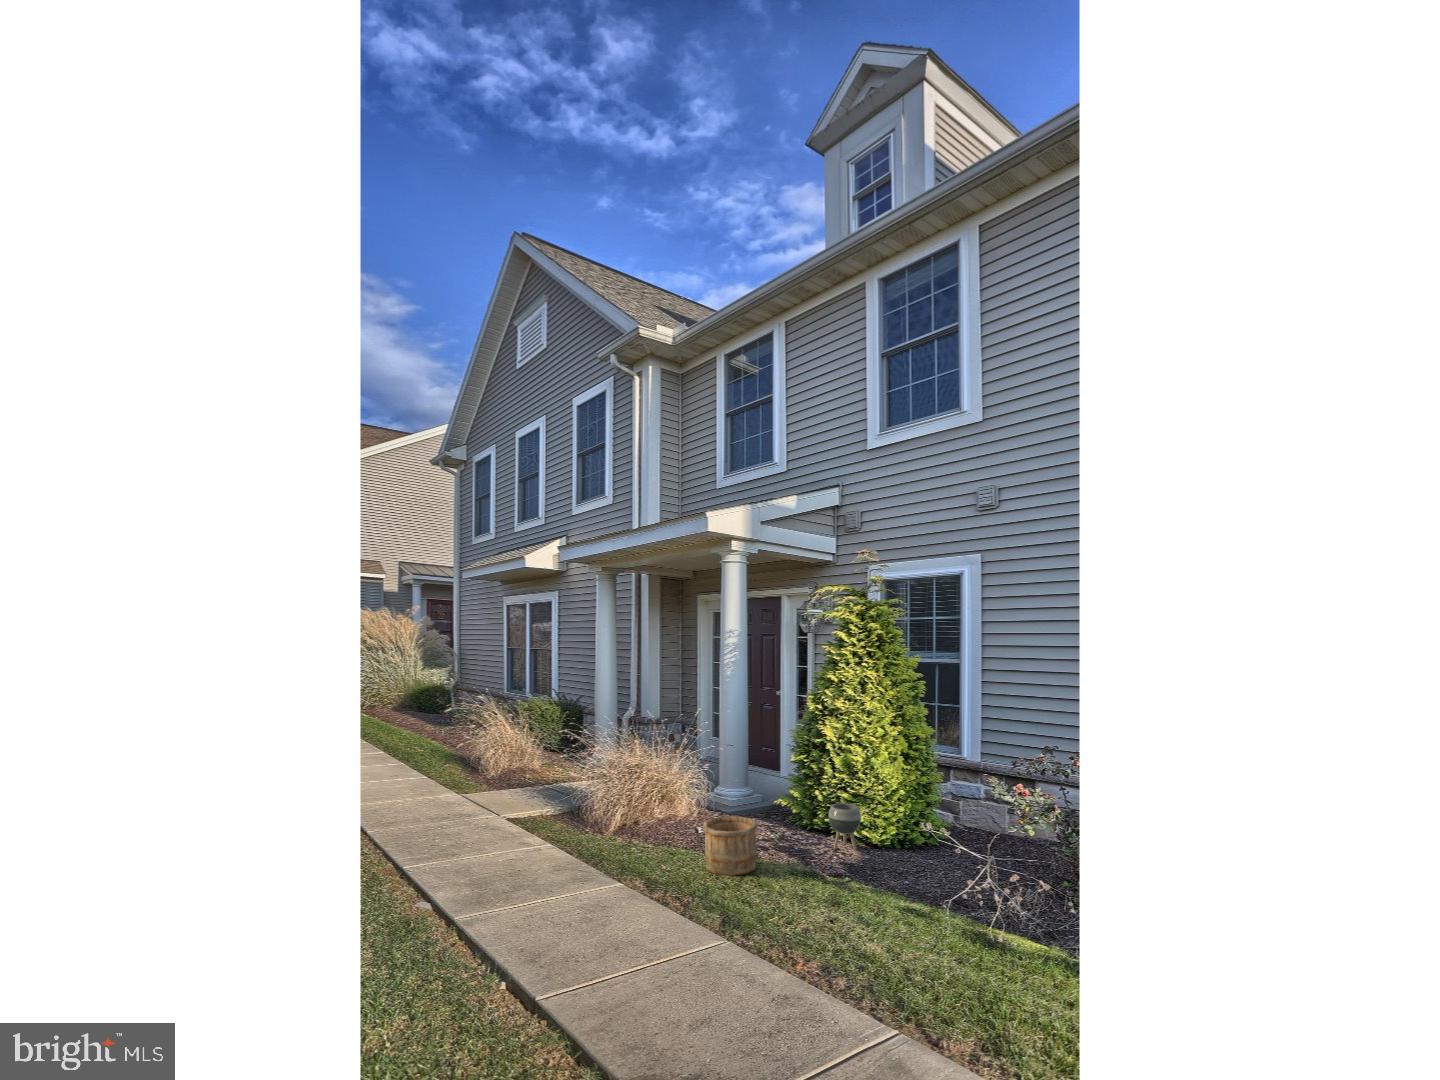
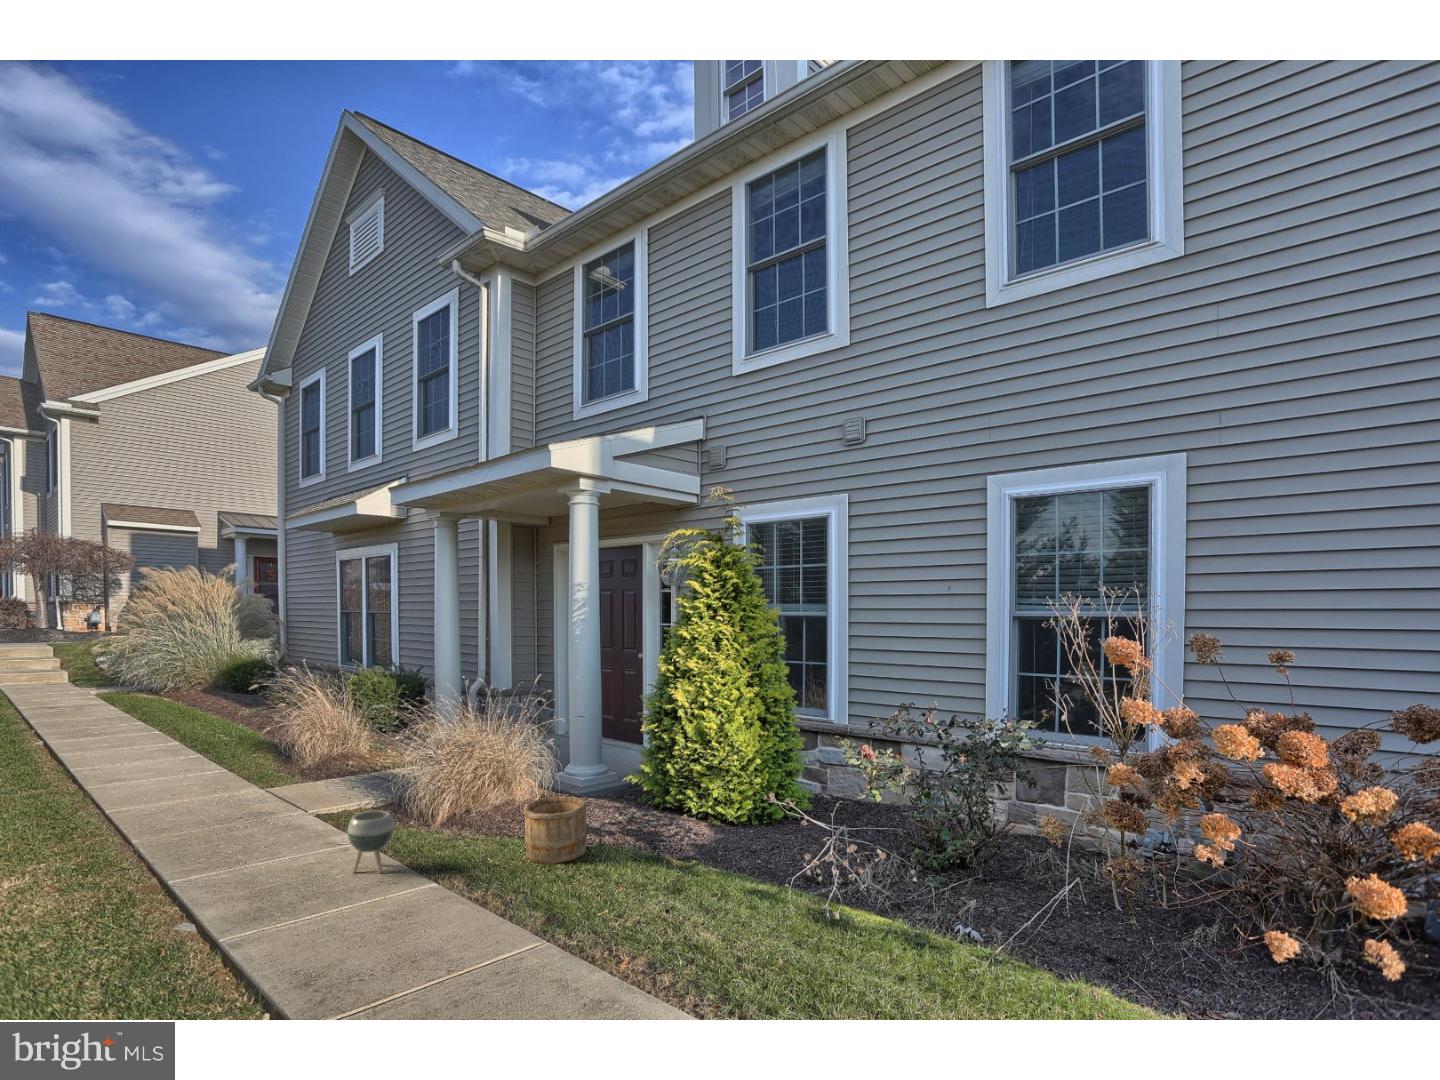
planter: present [829,803,861,850] -> present [347,811,394,873]

